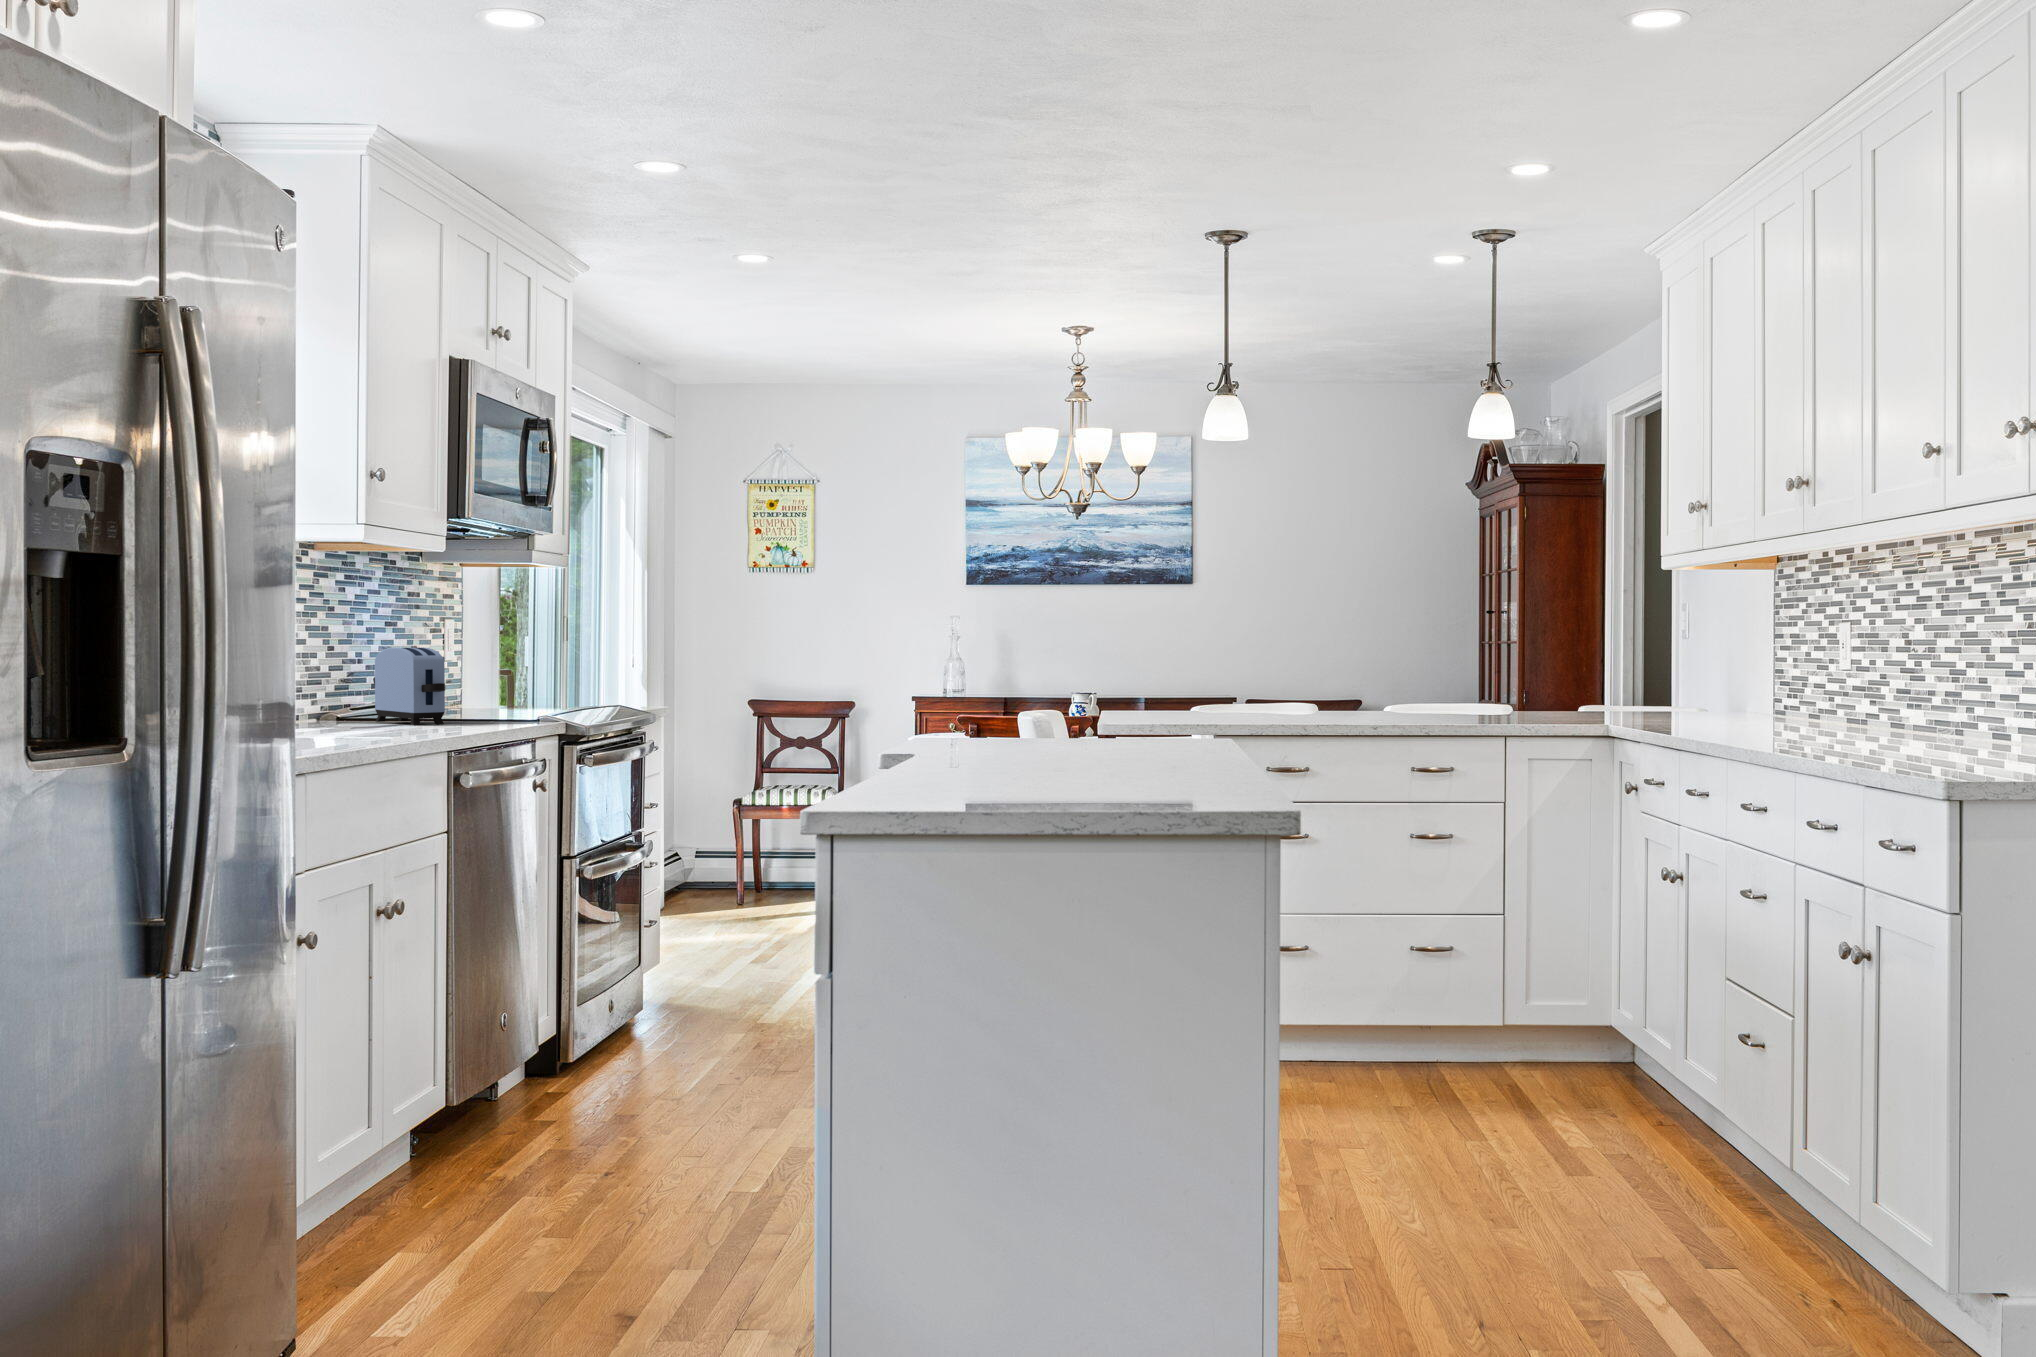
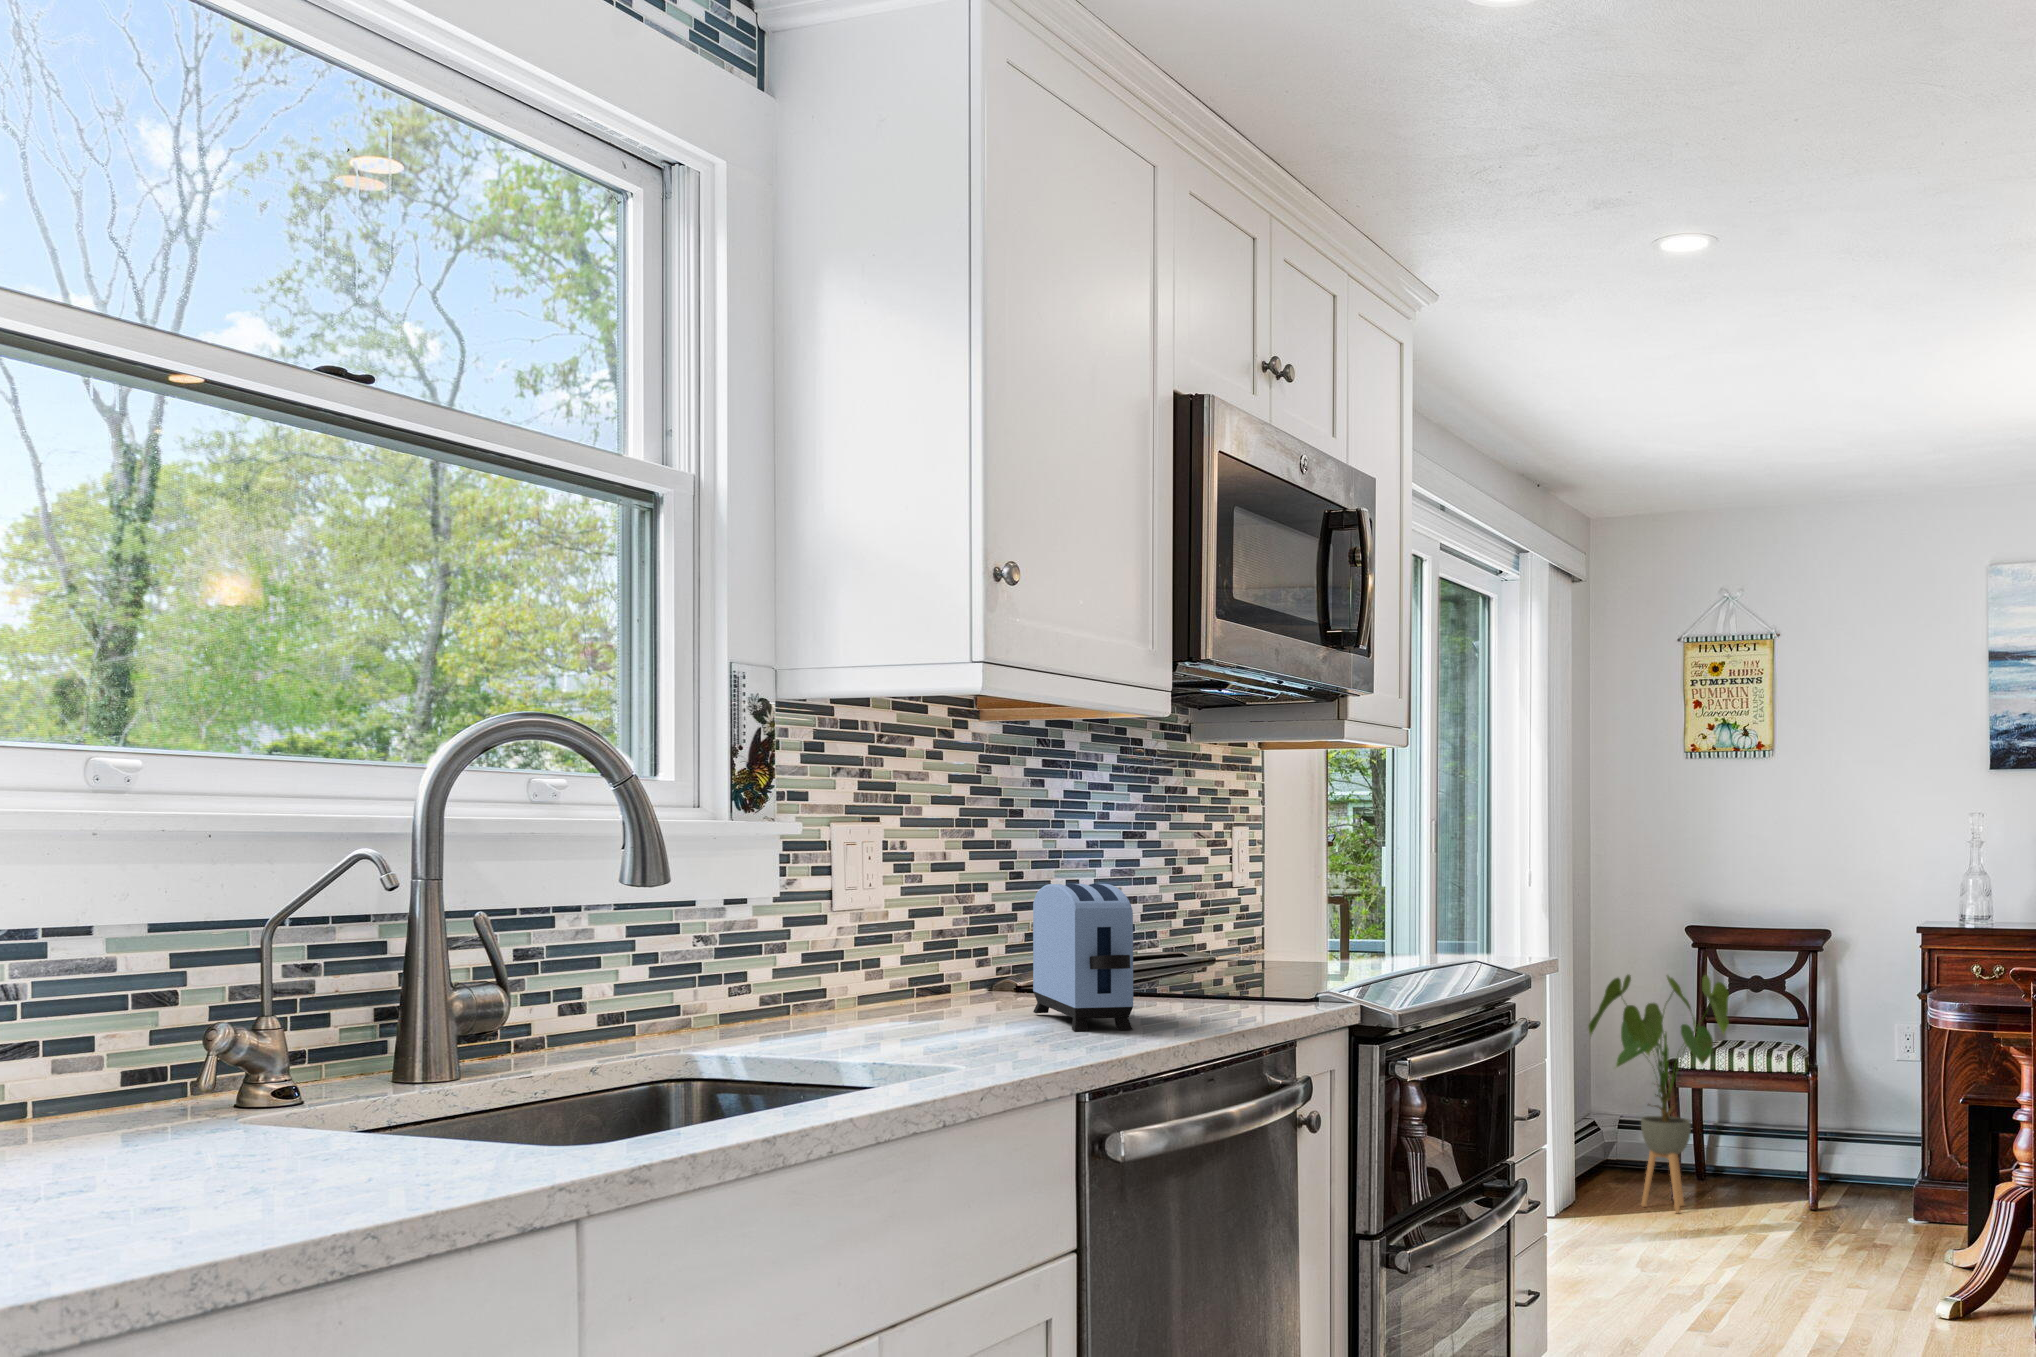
house plant: none [676,734,778,908] -> present [1588,975,1729,1213]

